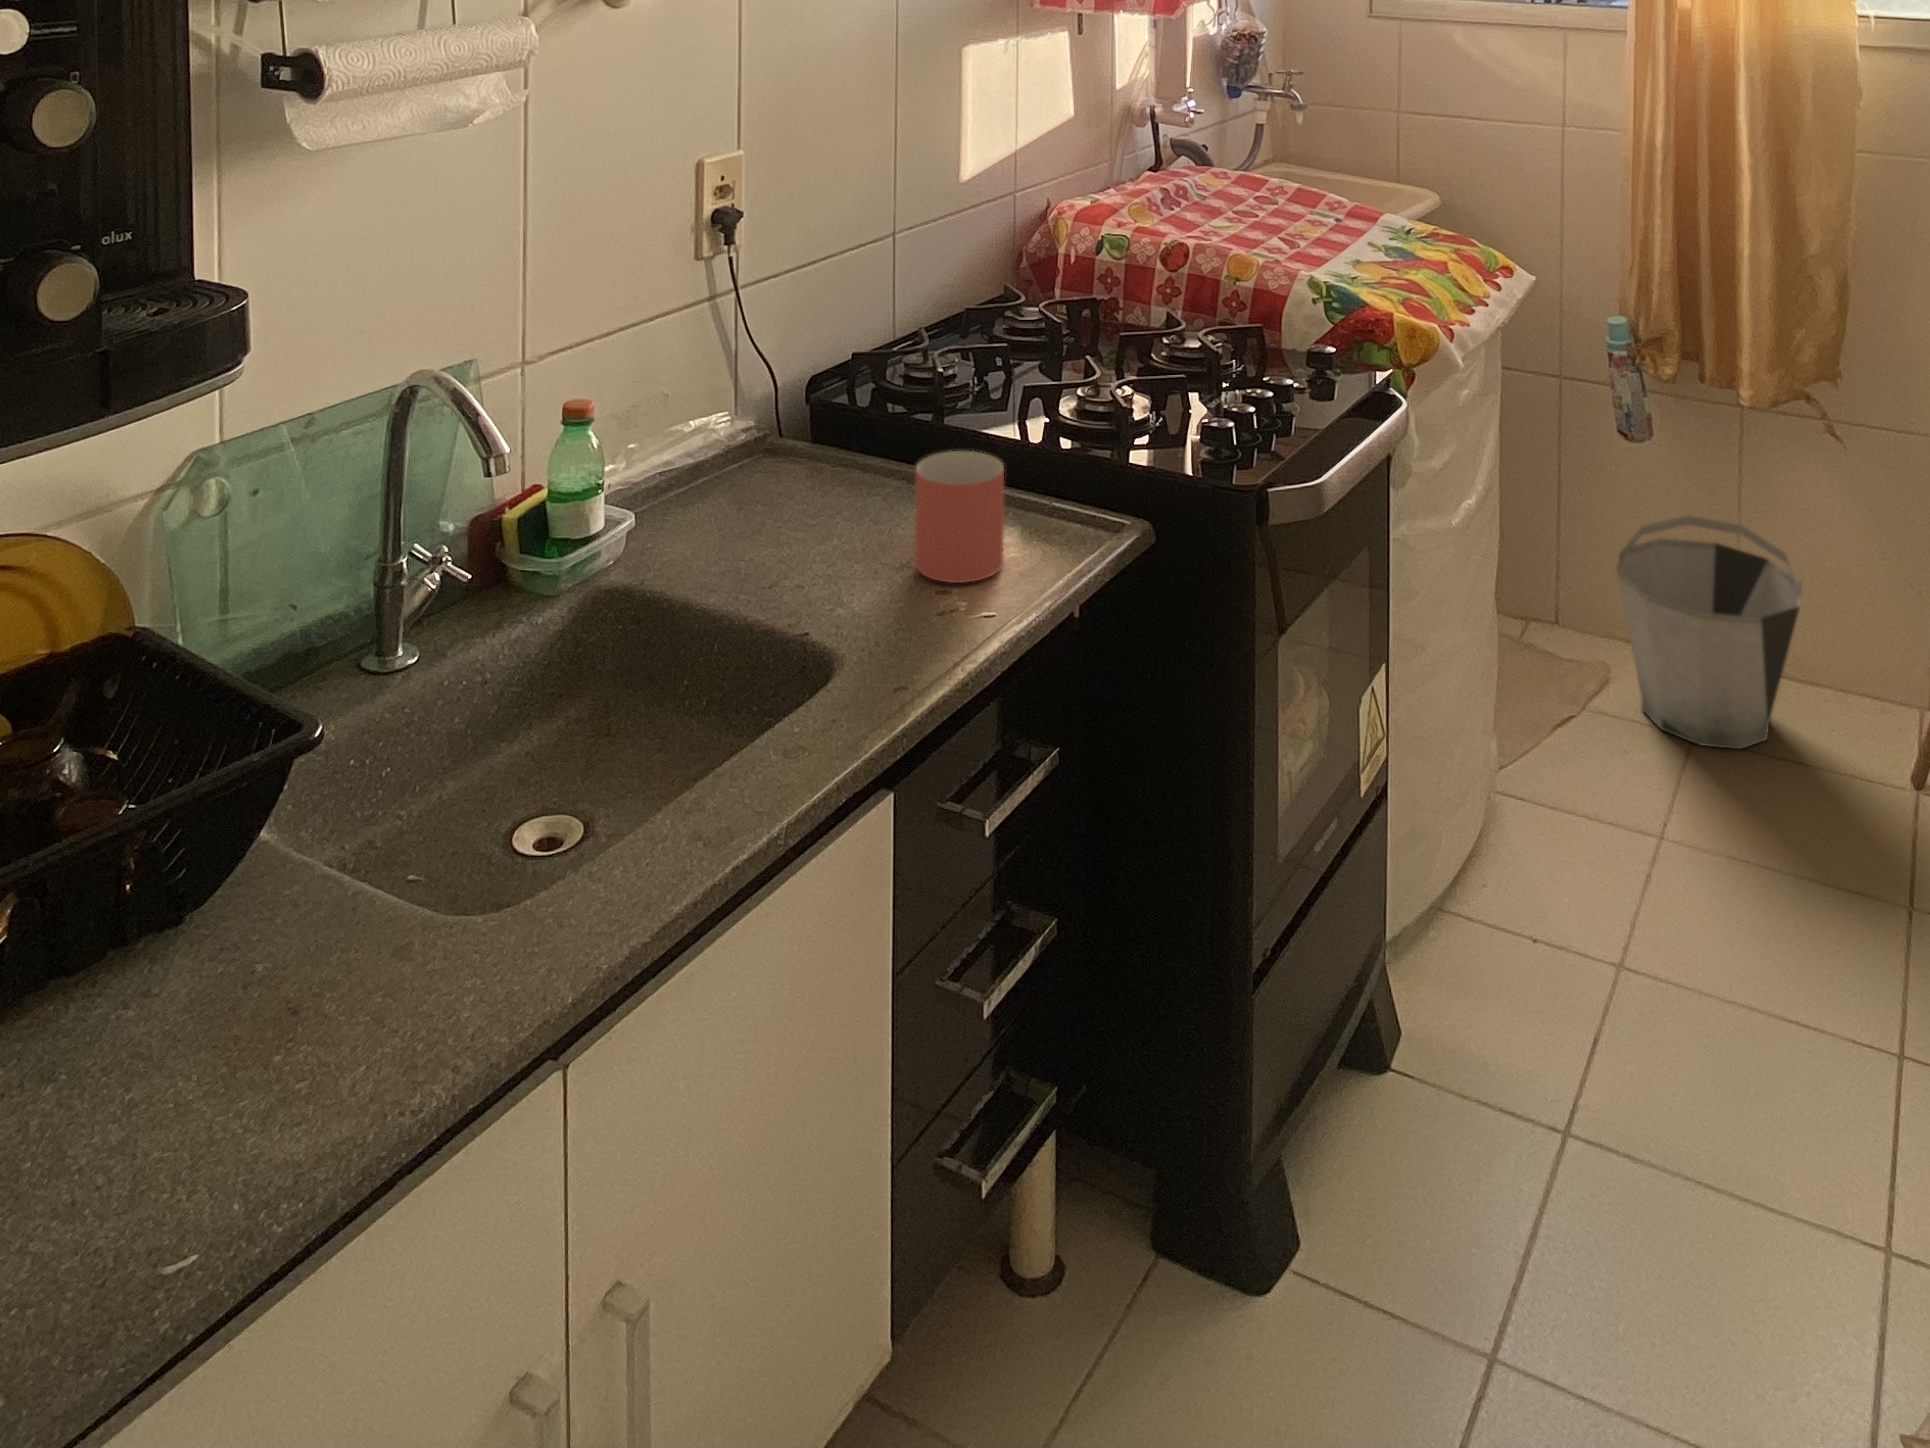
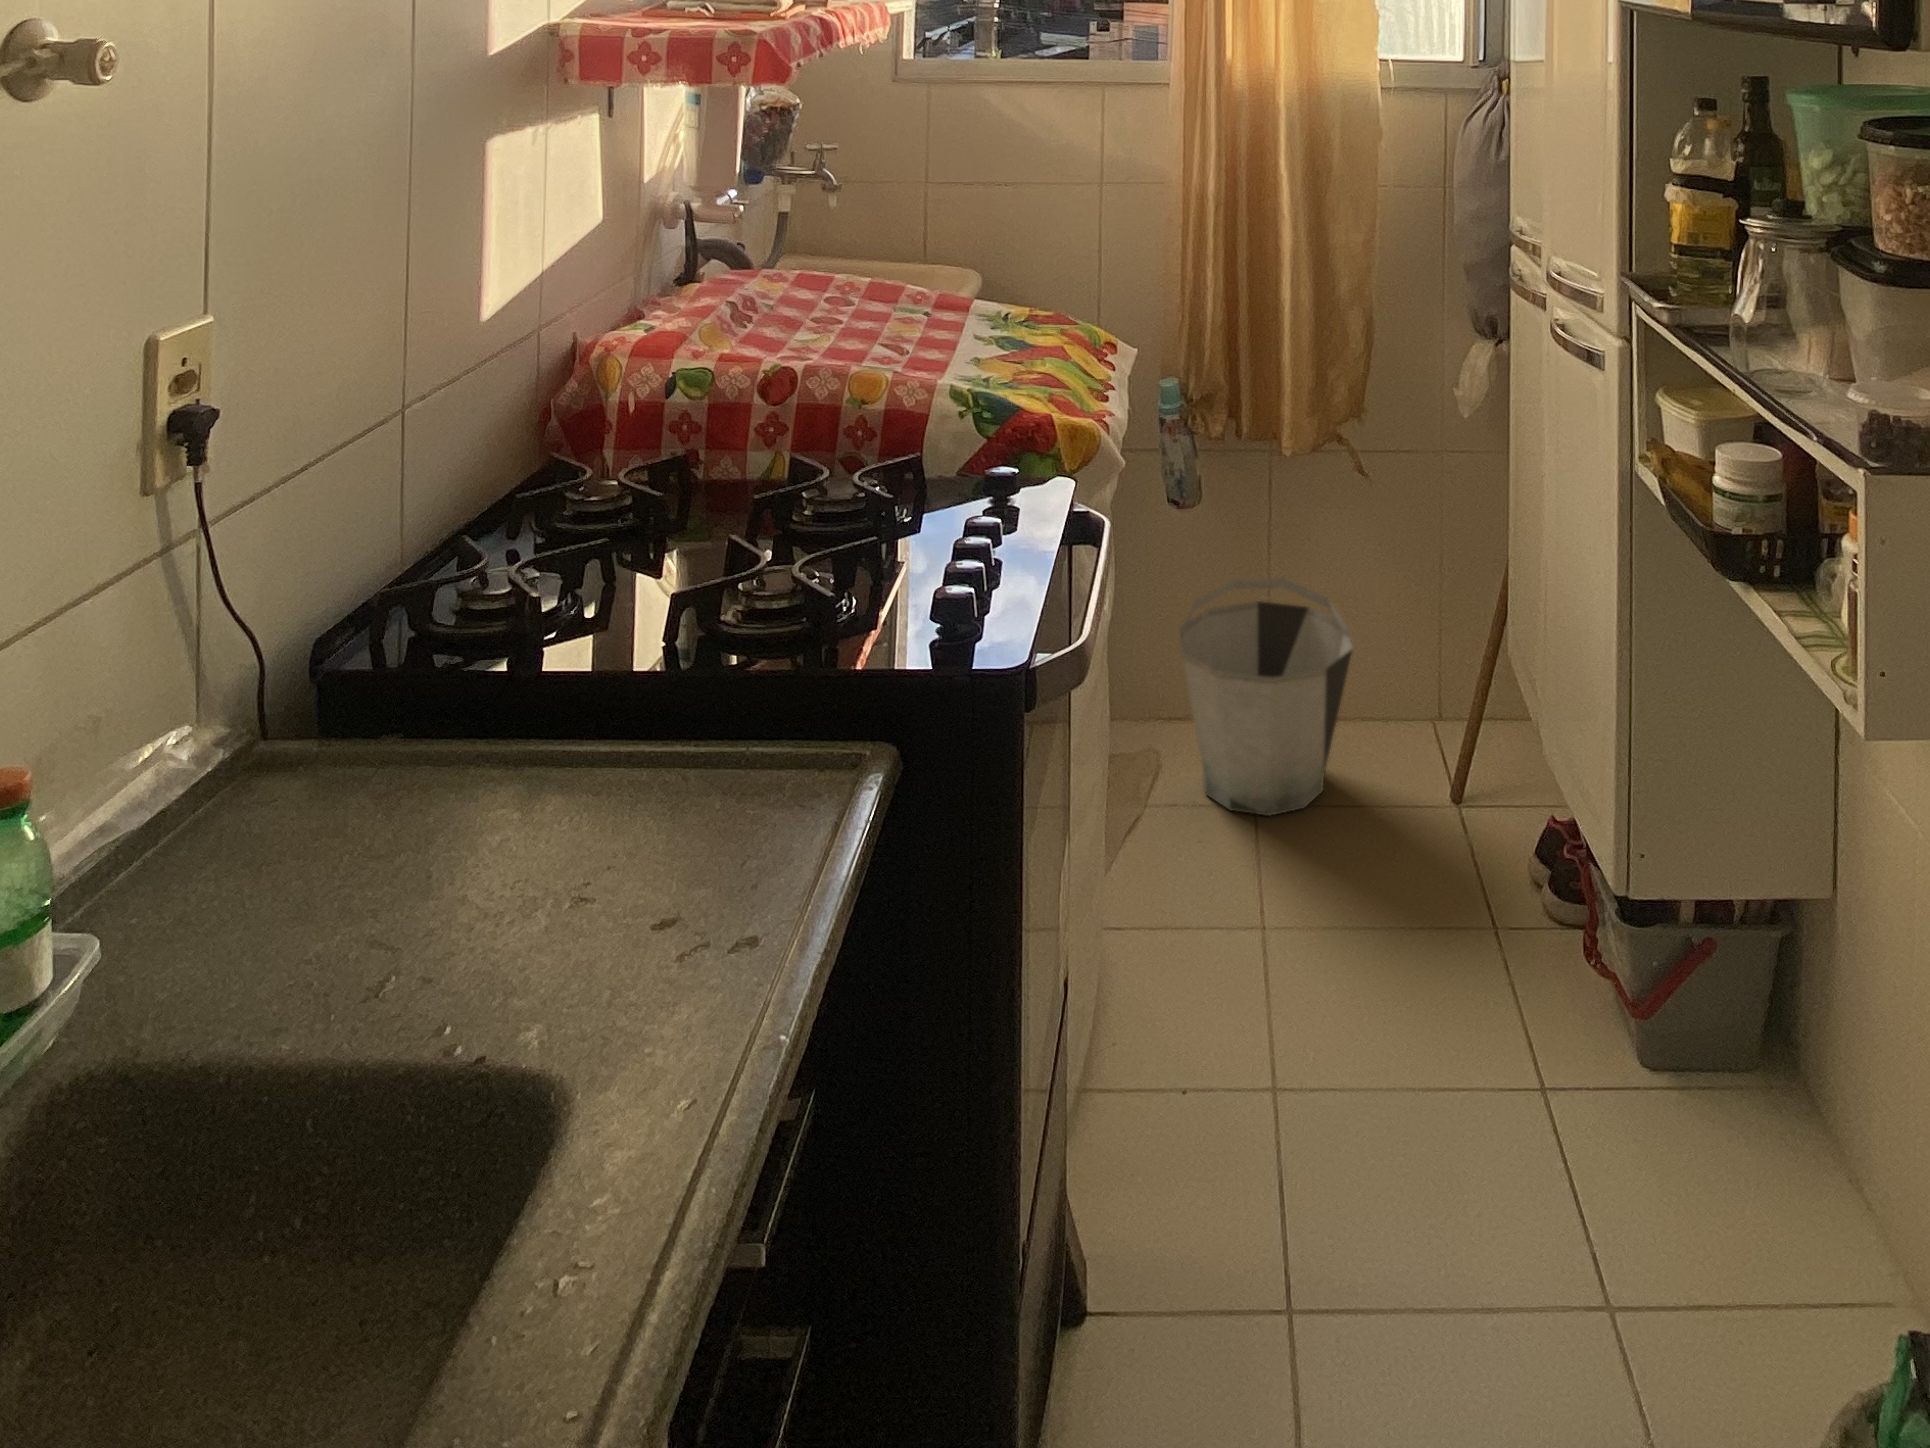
mug: present [915,451,1004,583] -> none [601,696,742,897]

